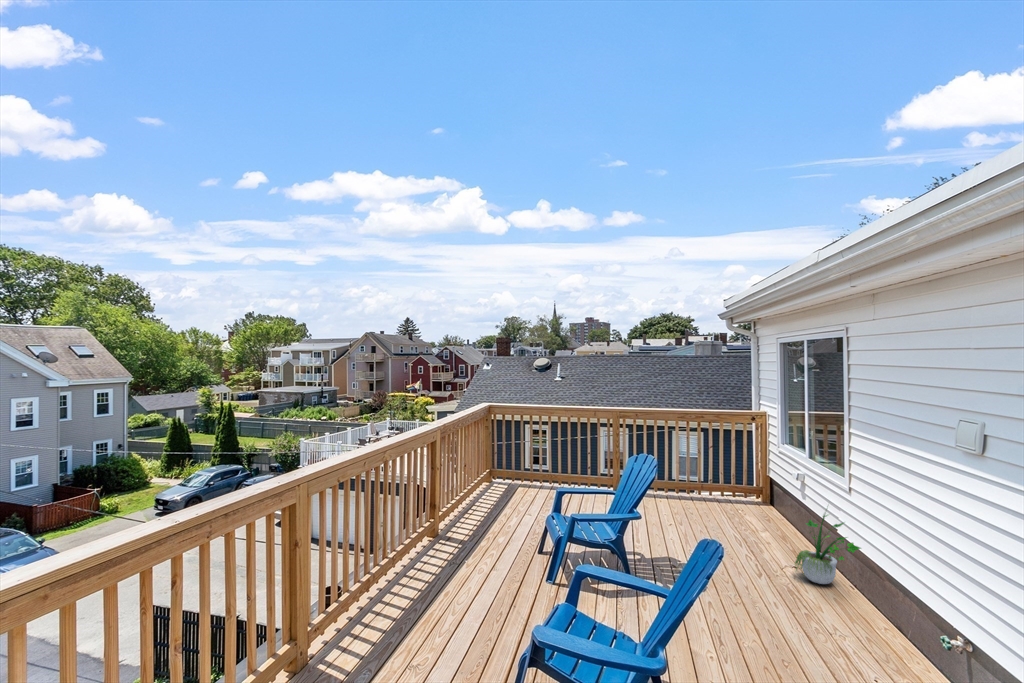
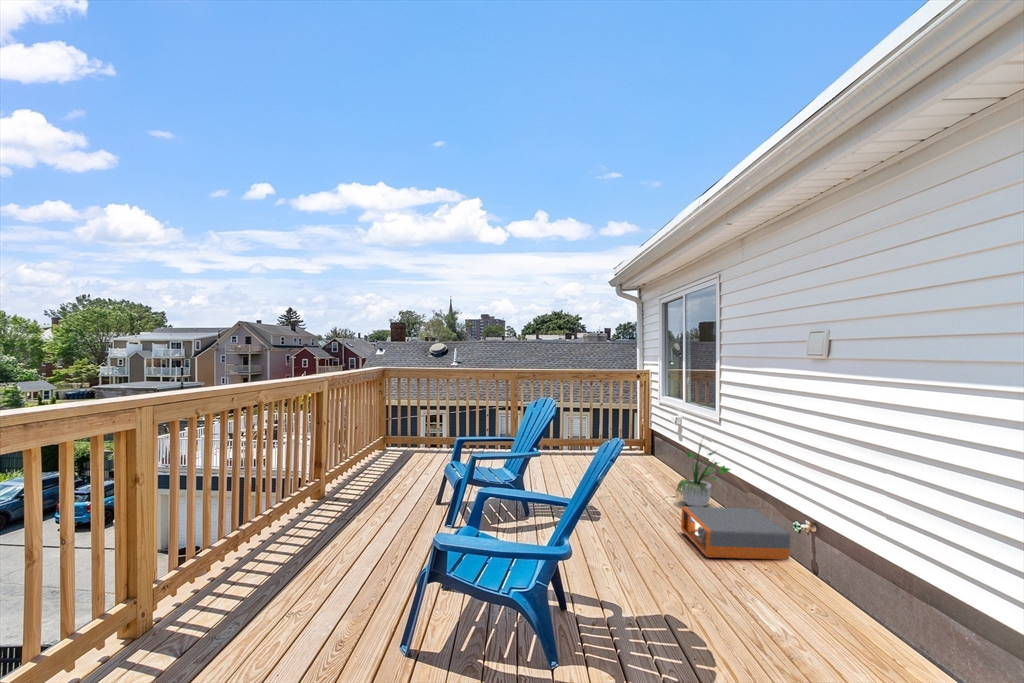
storage box: none [801,591,938,674] -> present [681,506,790,560]

